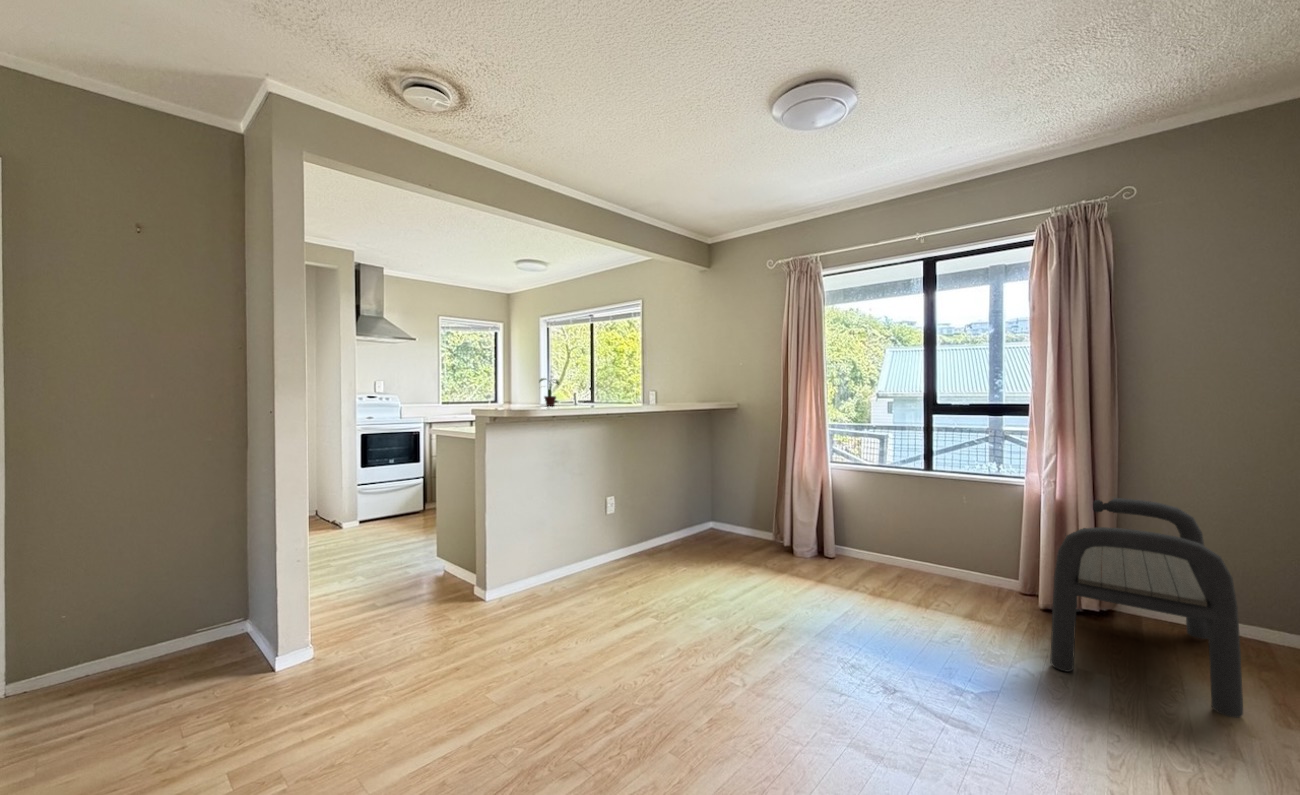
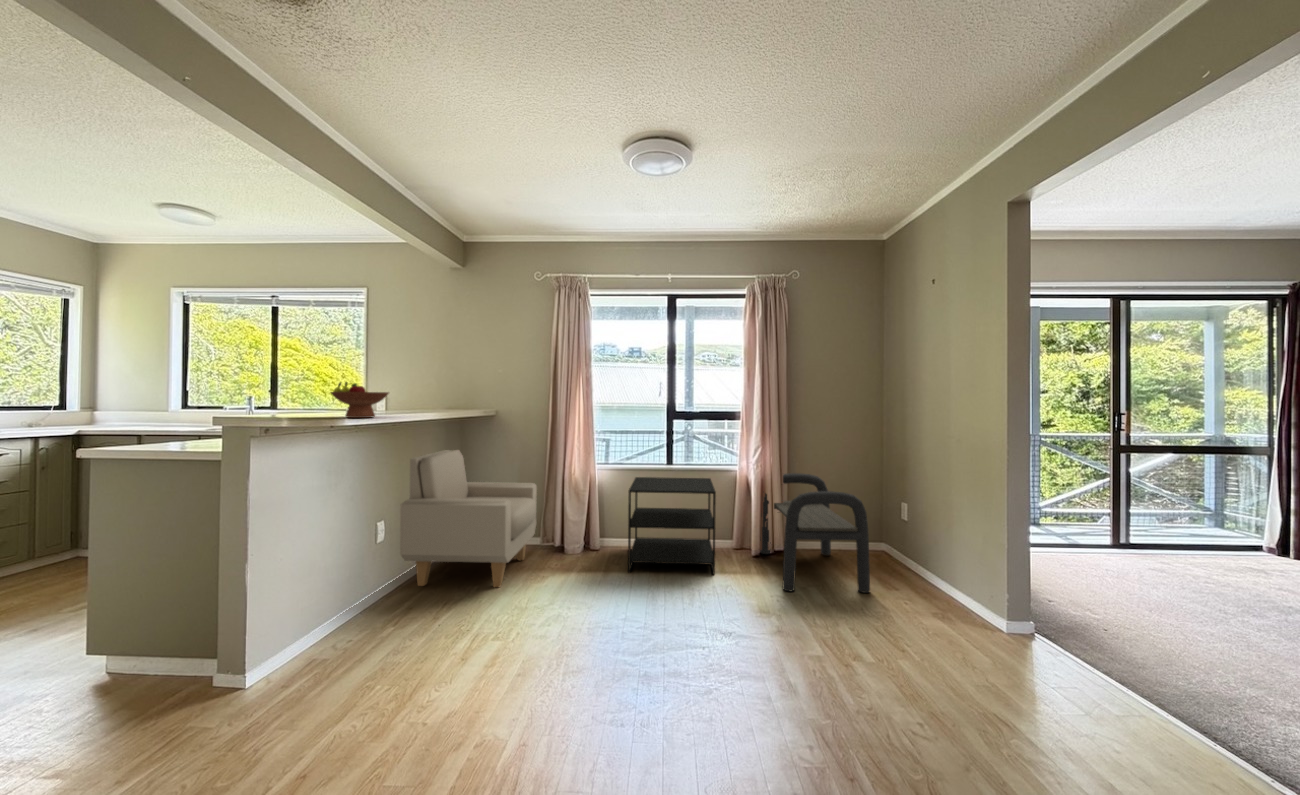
potted plant: present [539,378,559,406] -> none [247,379,289,416]
fruit bowl: none [571,378,615,408] -> present [331,382,389,418]
armchair: none [629,439,765,573] -> present [400,450,537,587]
side table: none [844,482,982,618] -> present [628,477,716,574]

